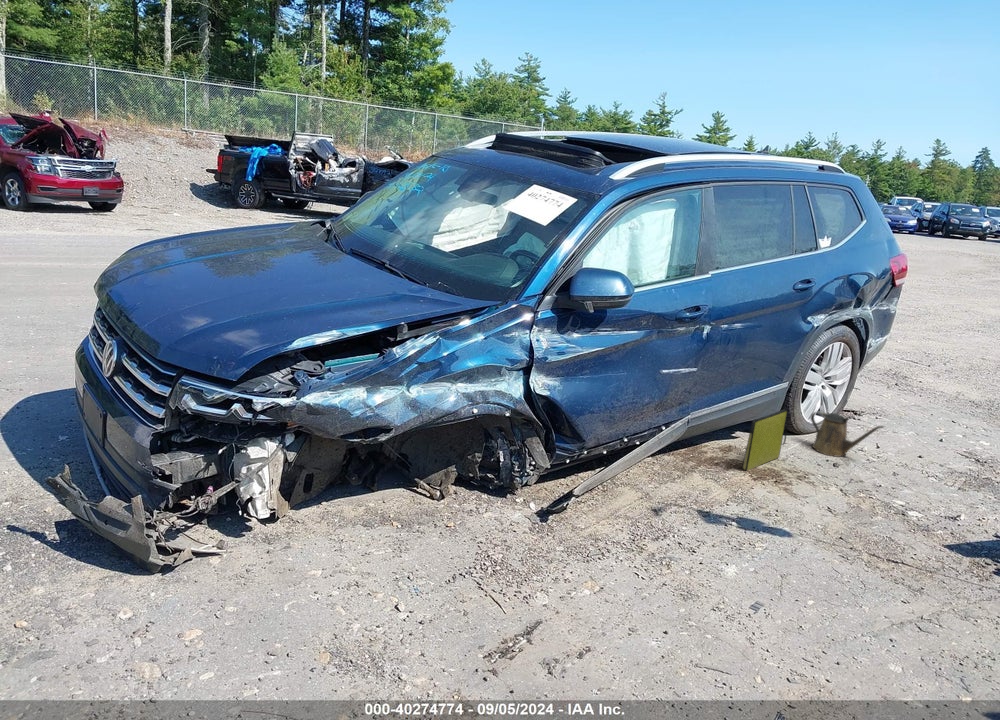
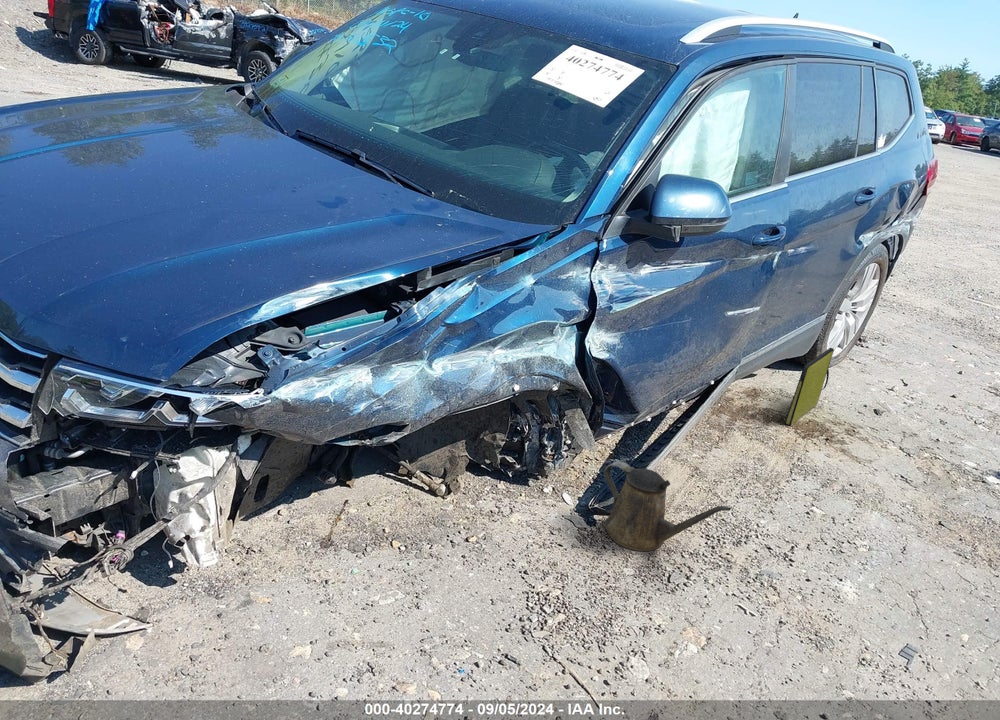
watering can: present [810,411,883,457] -> present [604,461,731,551]

